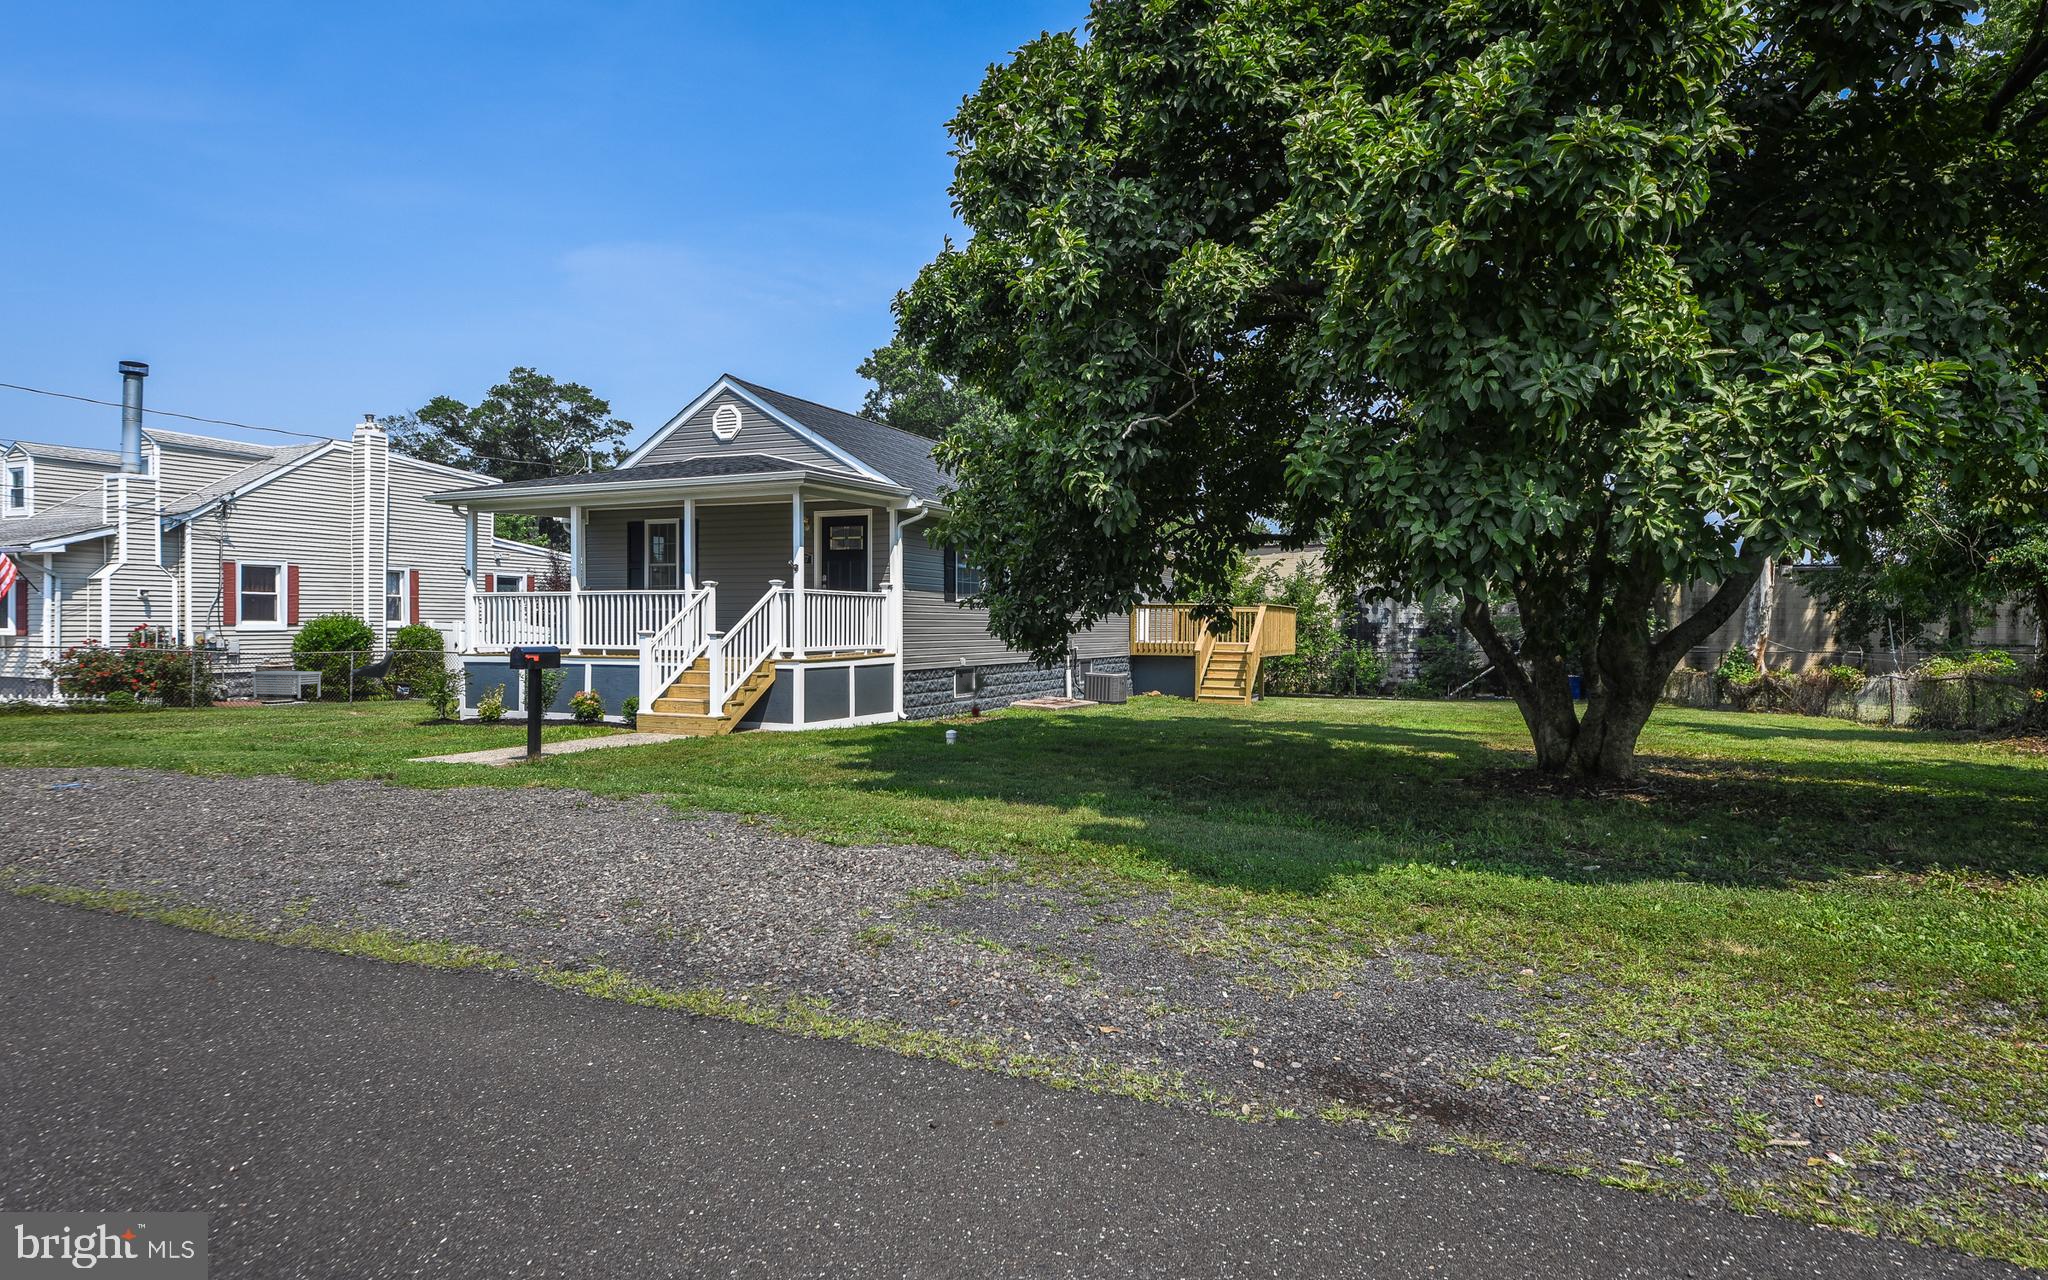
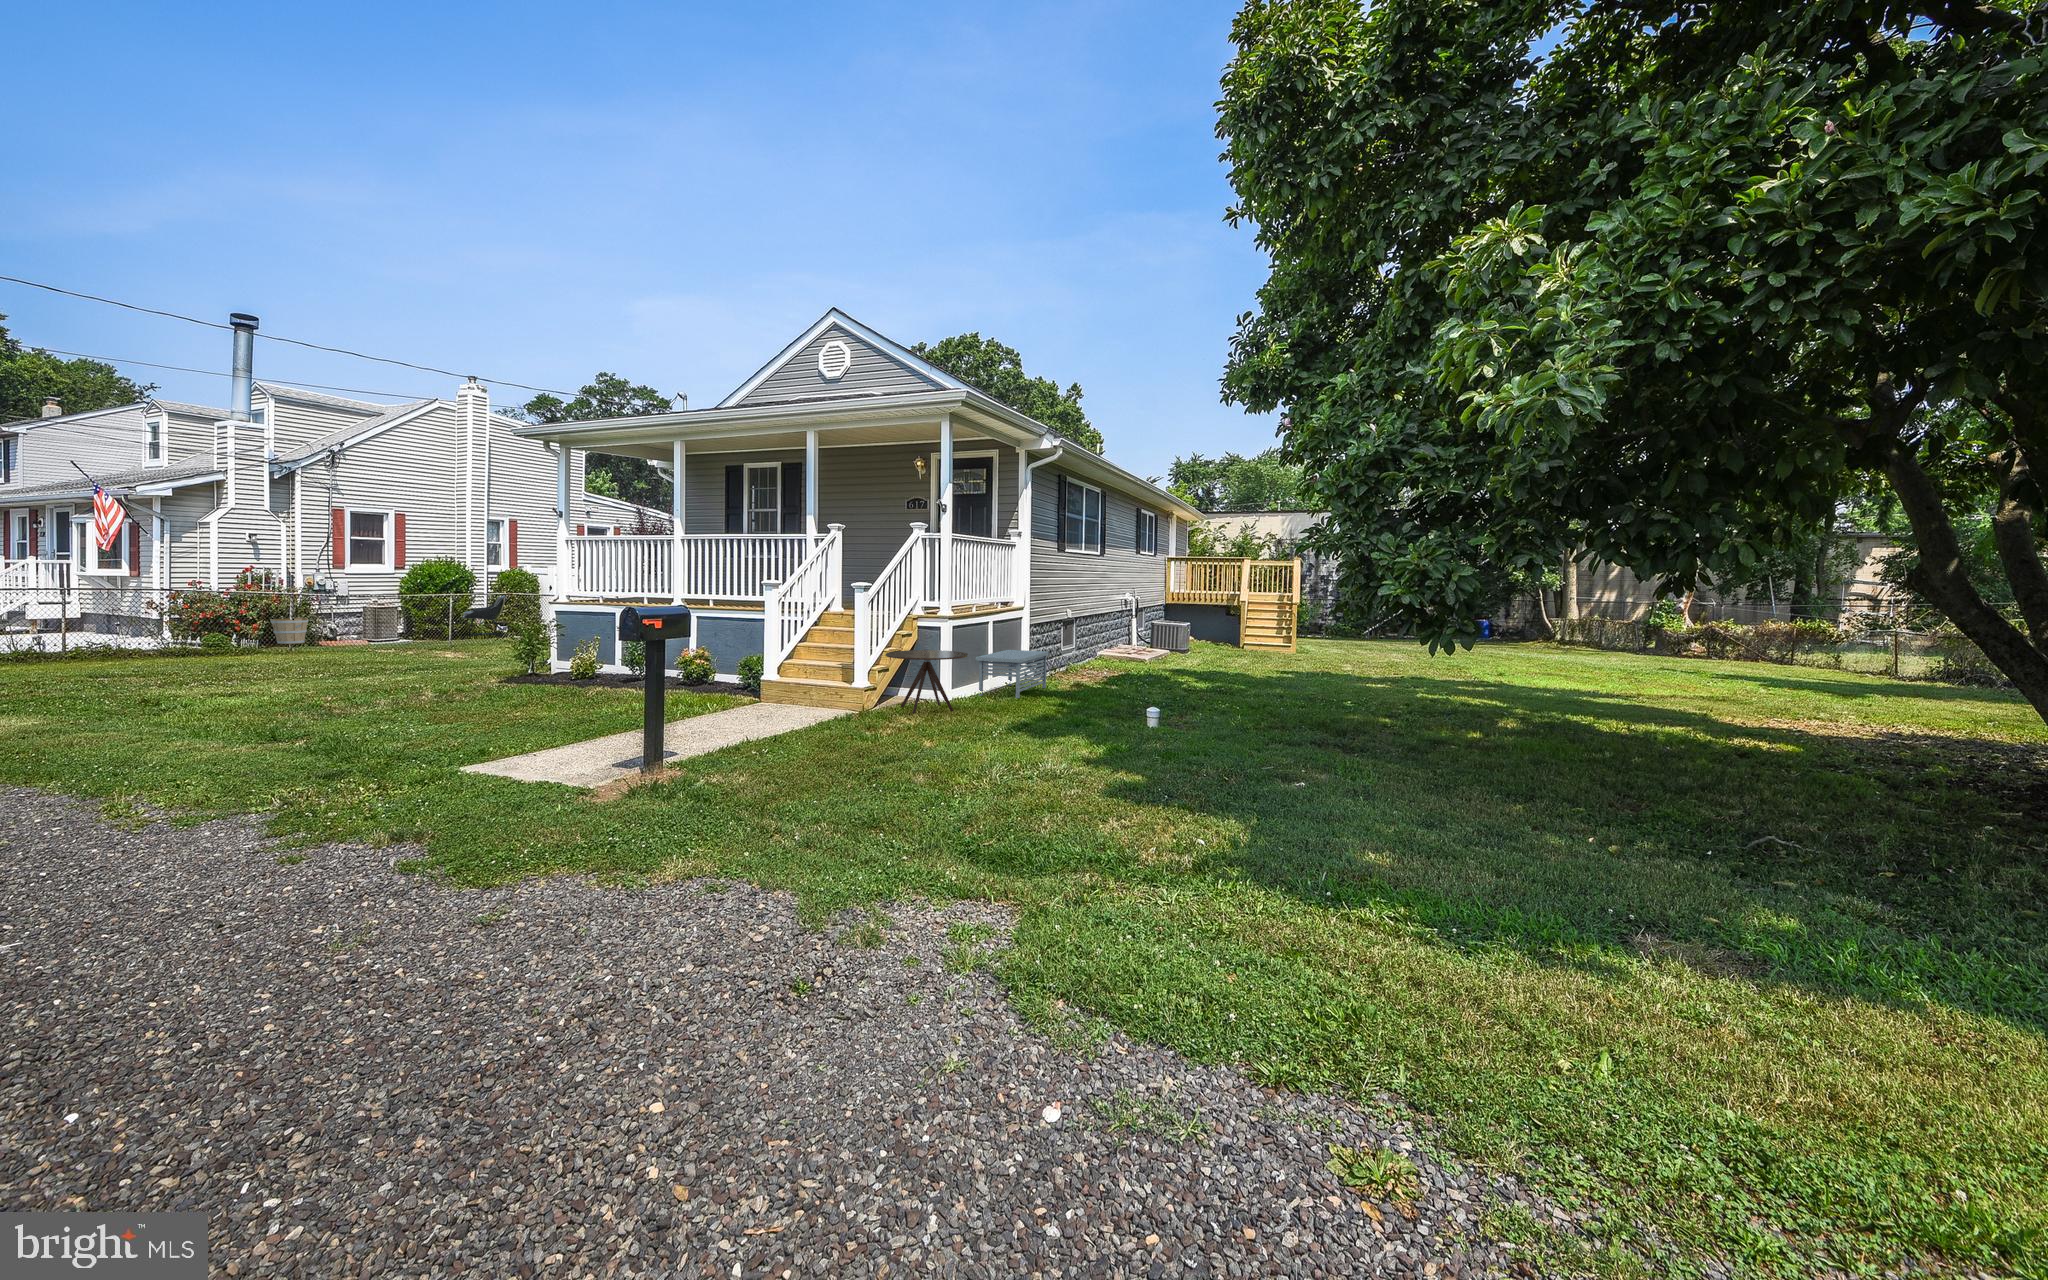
potted tree: present [963,669,988,717] -> none [1071,618,1097,668]
storage bench: present [251,671,322,698] -> present [976,650,1049,698]
wooden bucket: none [171,675,206,702] -> present [270,617,309,644]
round table: none [740,690,812,742] -> present [886,650,968,713]

